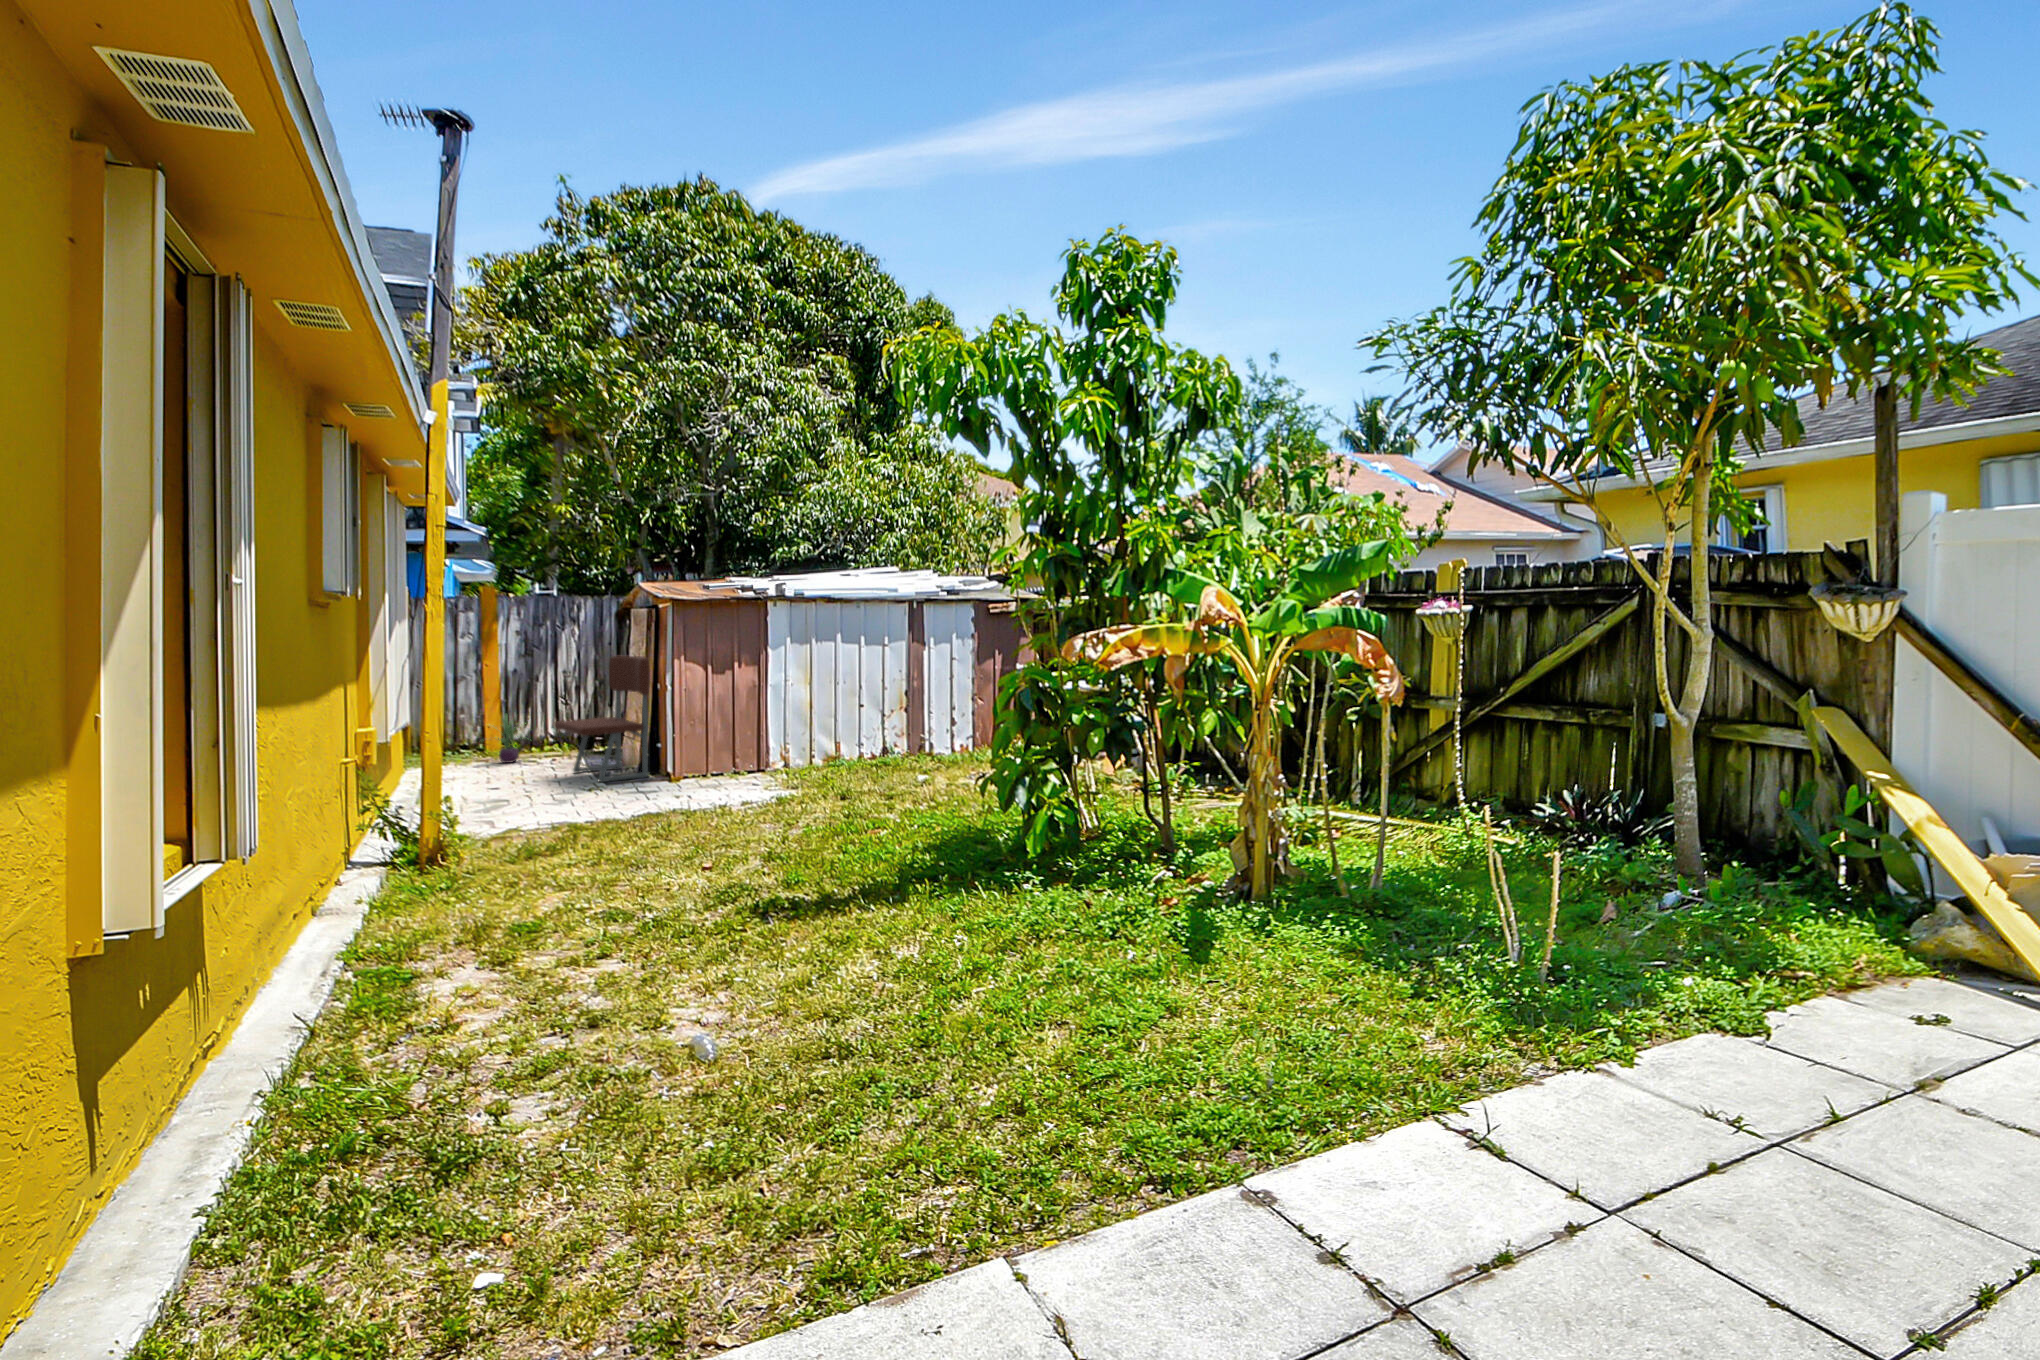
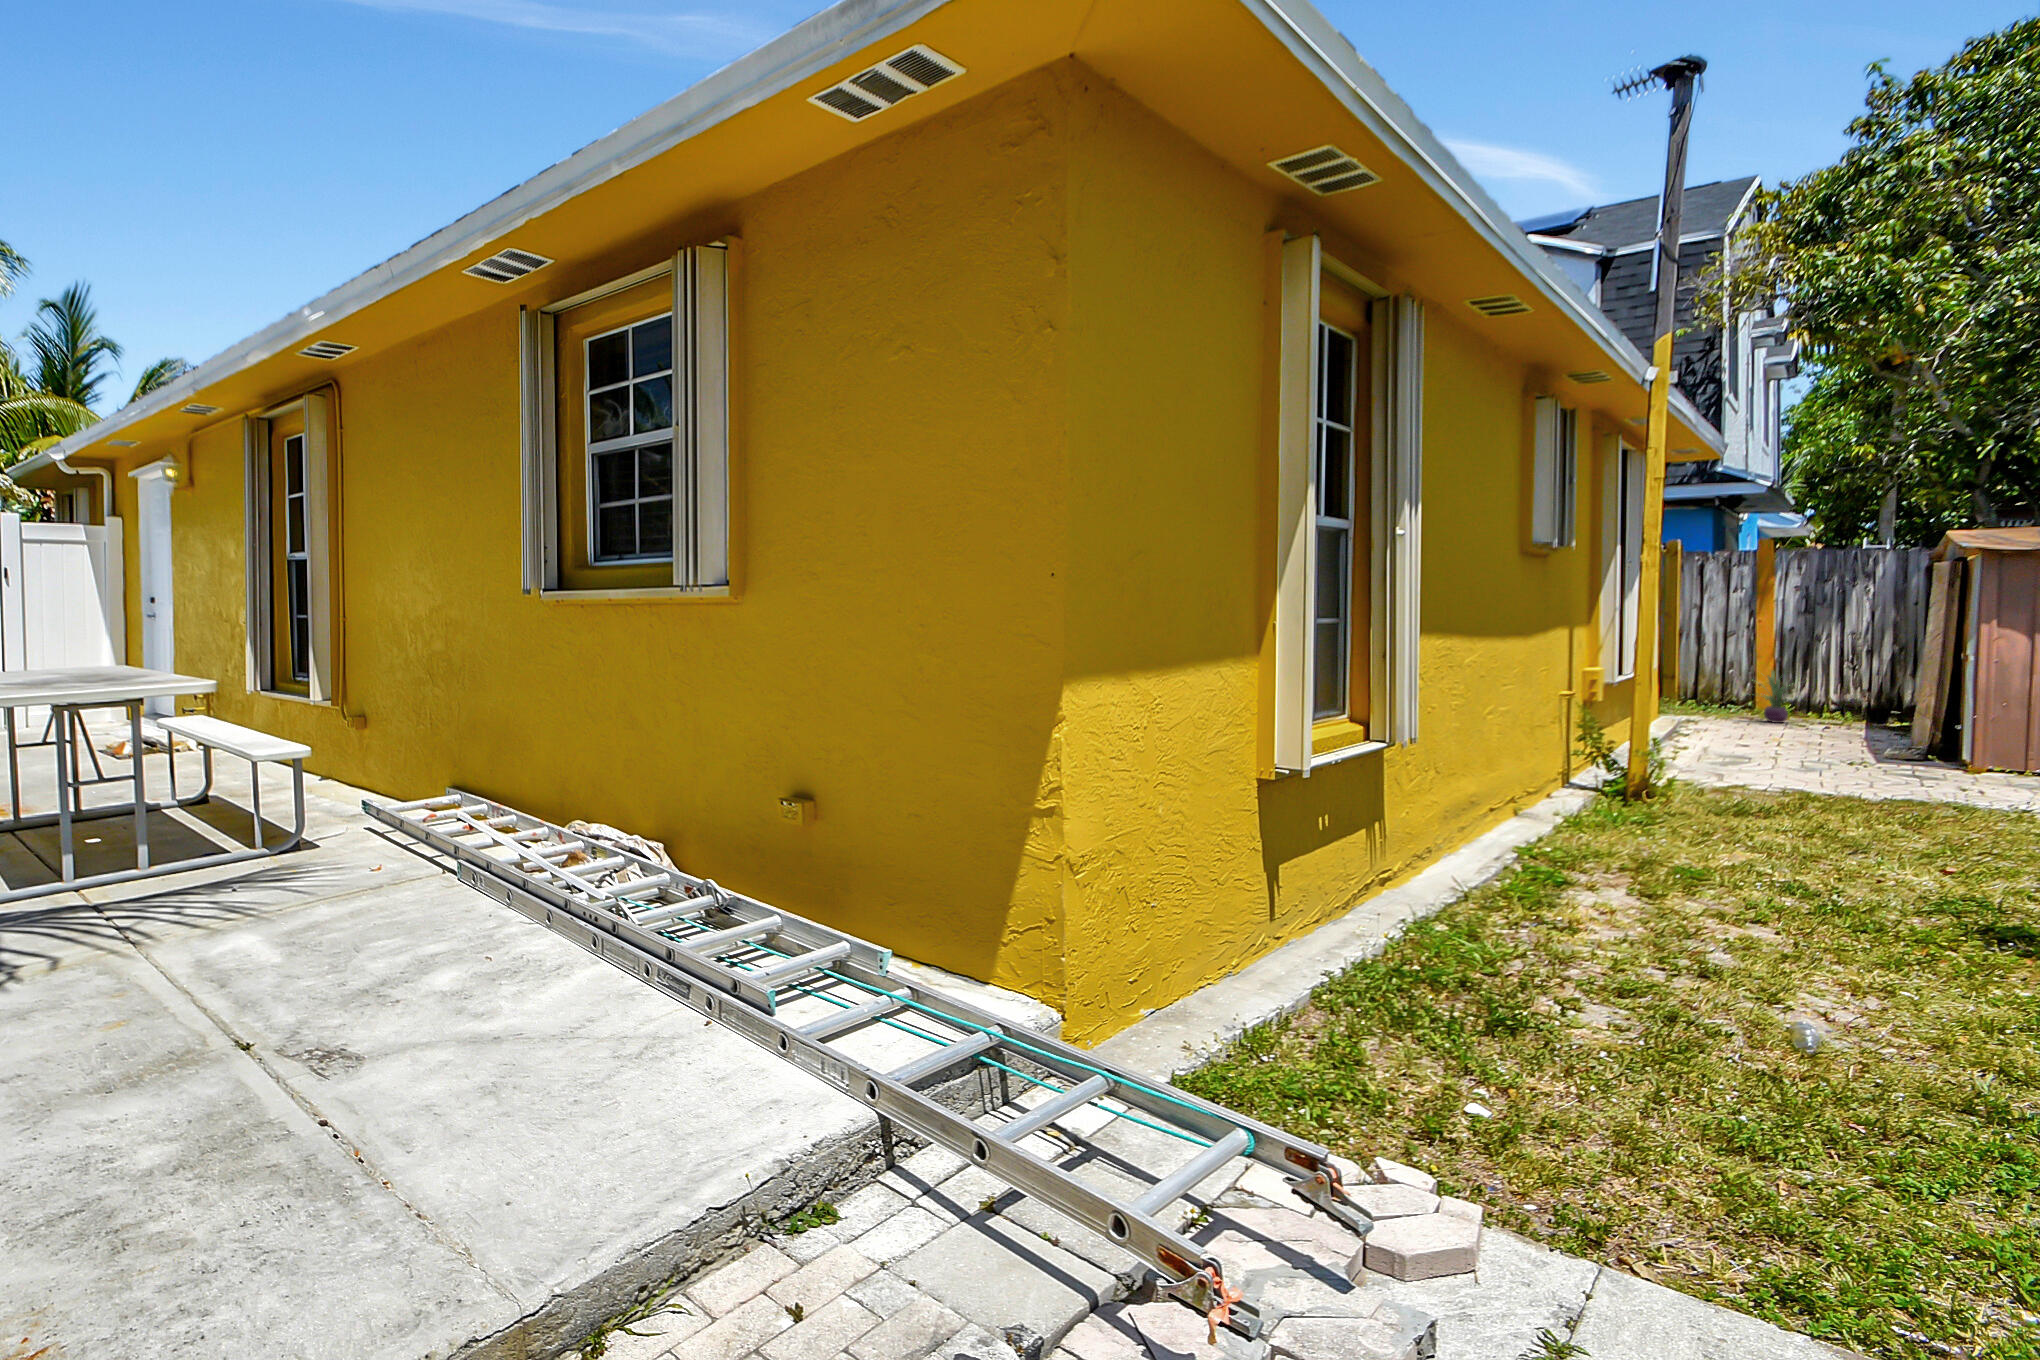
bench: present [554,656,650,782] -> none [1820,616,1944,762]

